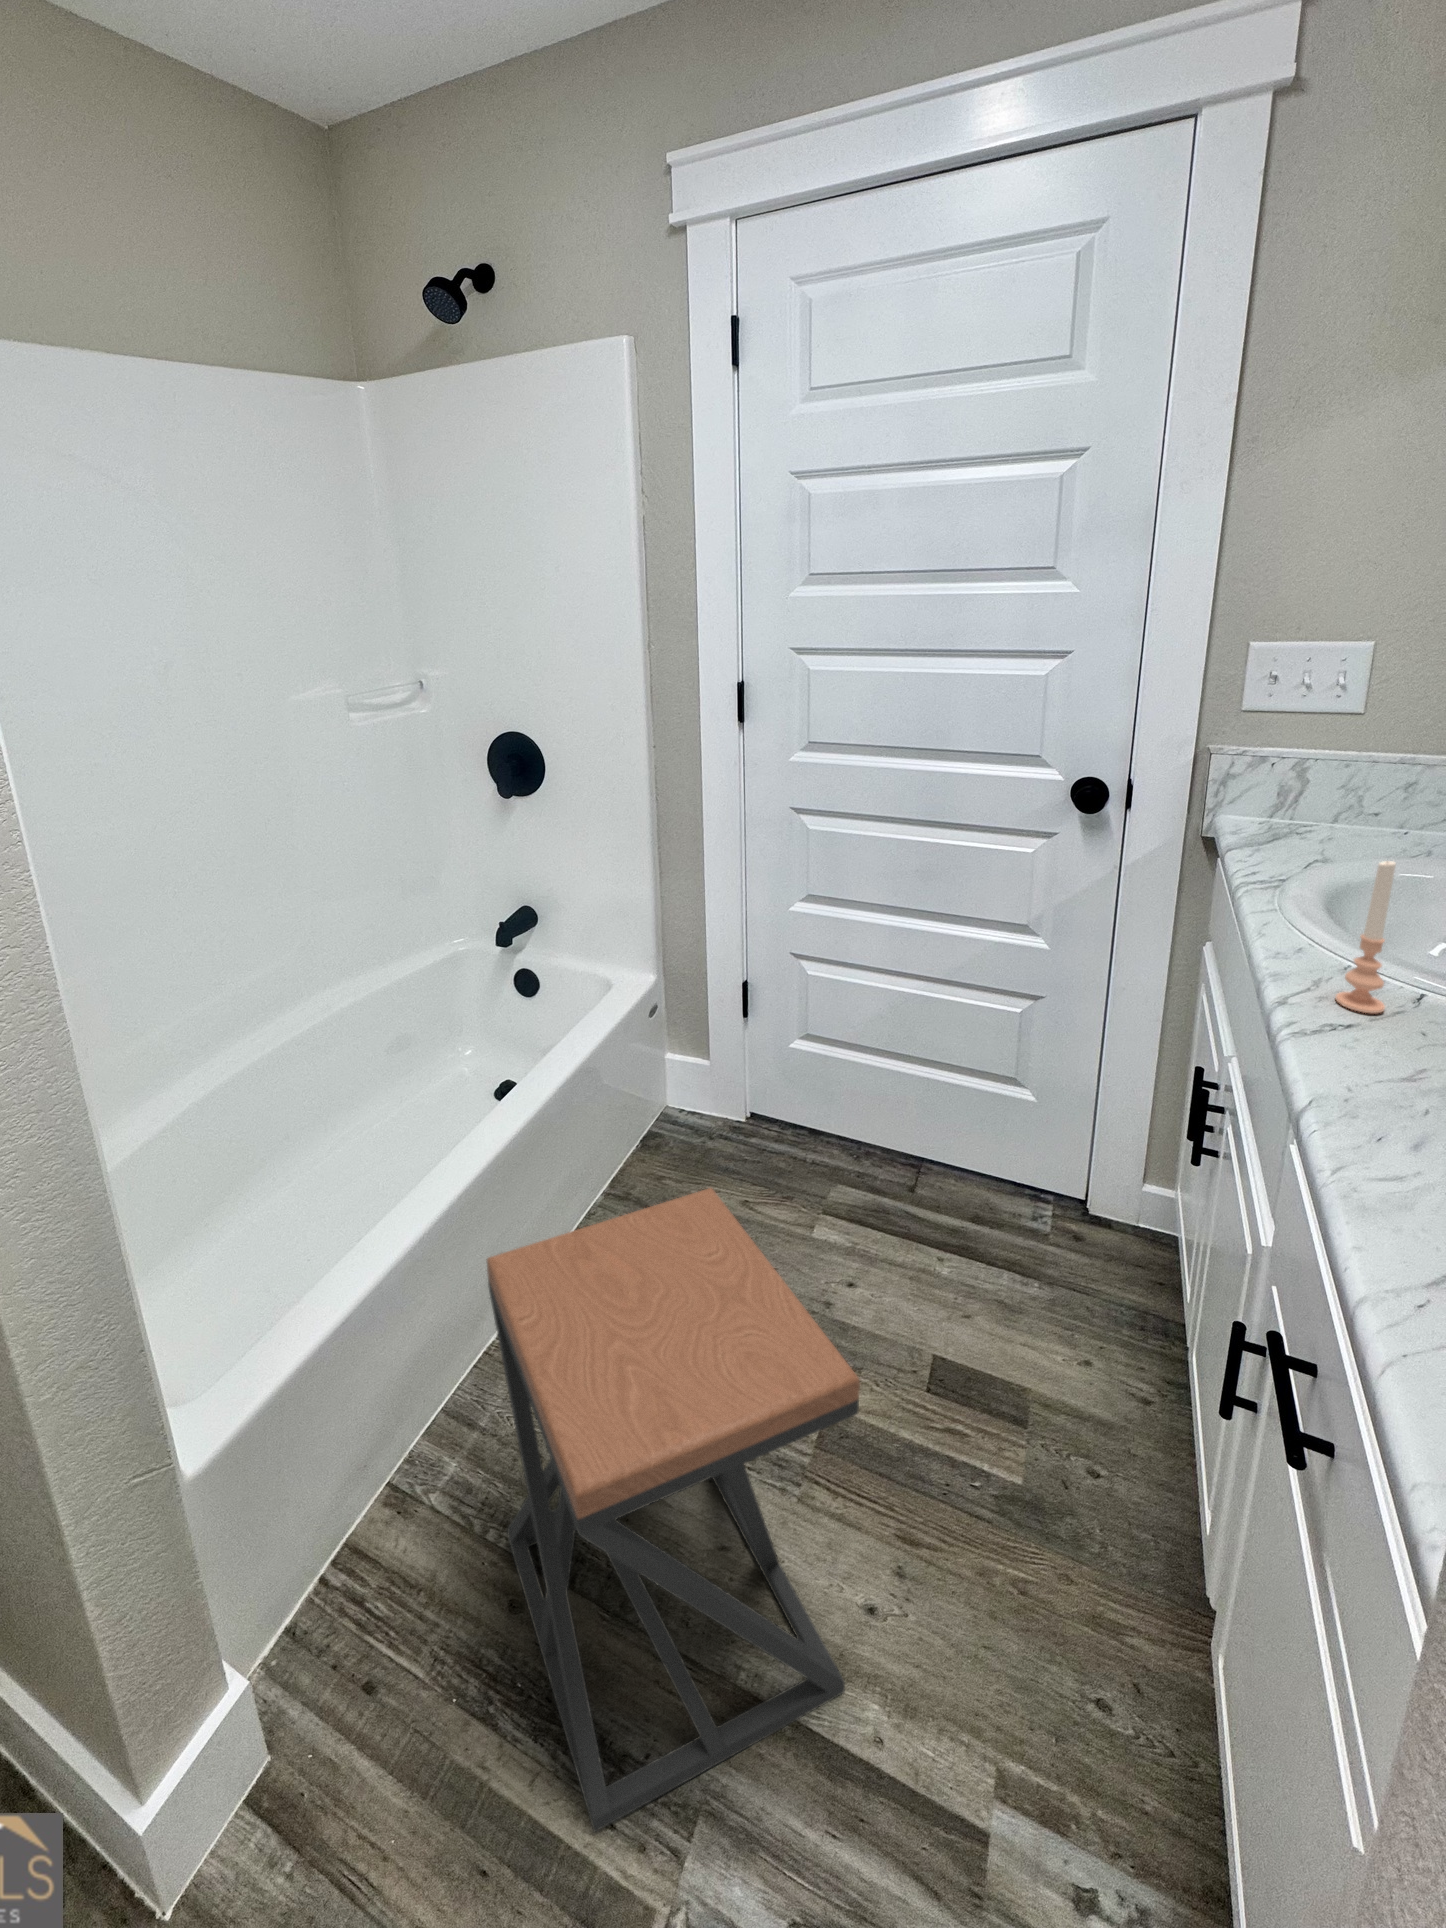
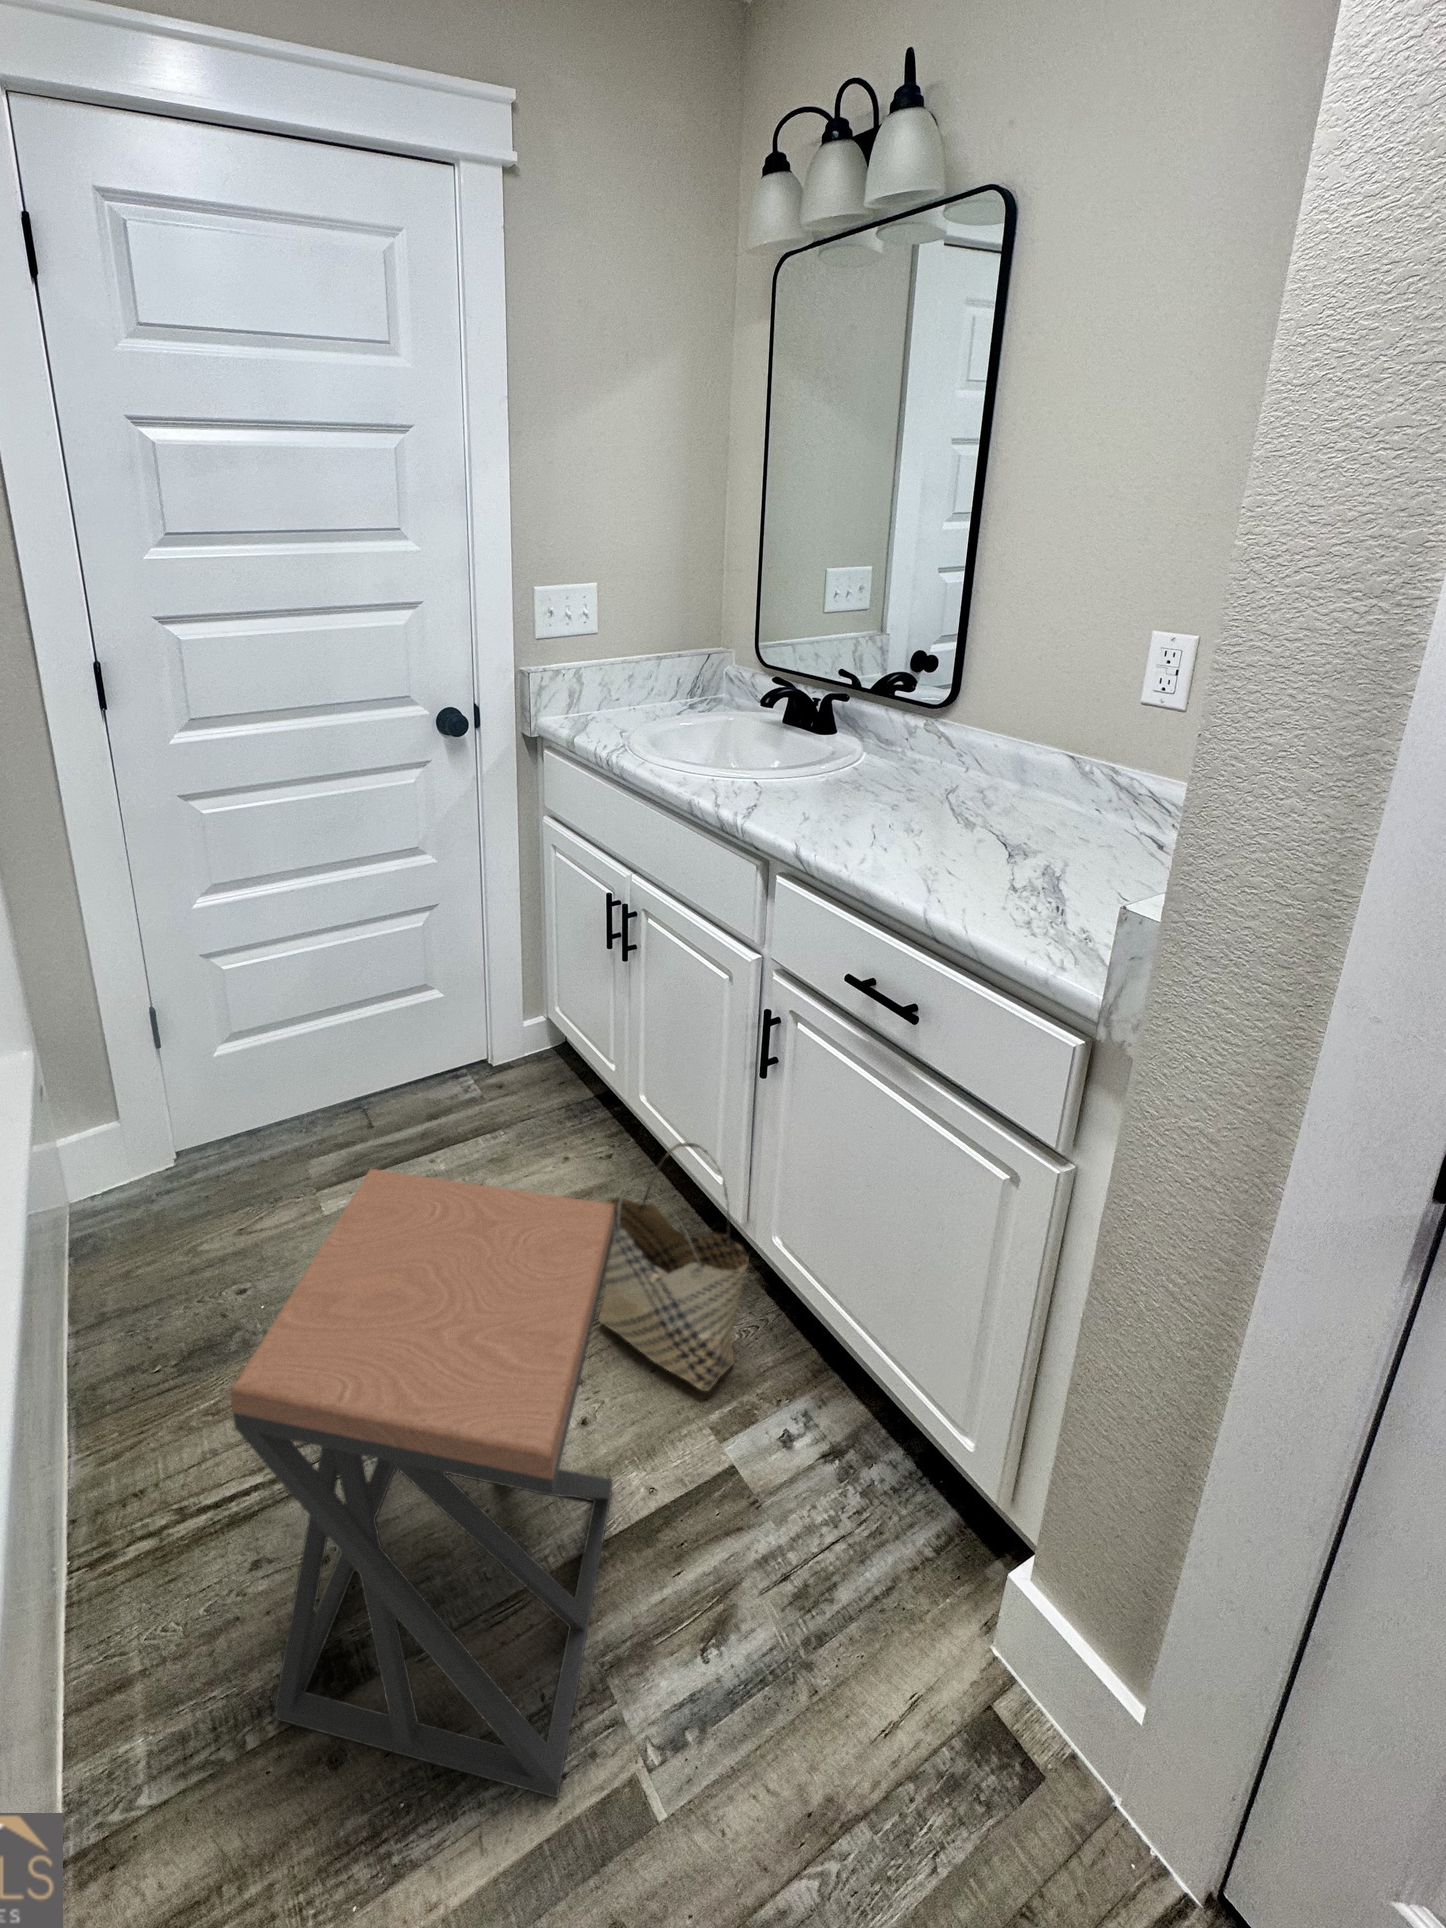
candle: present [1336,861,1396,1013] -> none [730,698,755,797]
woven basket: none [966,1406,1141,1747] -> present [599,1142,749,1391]

